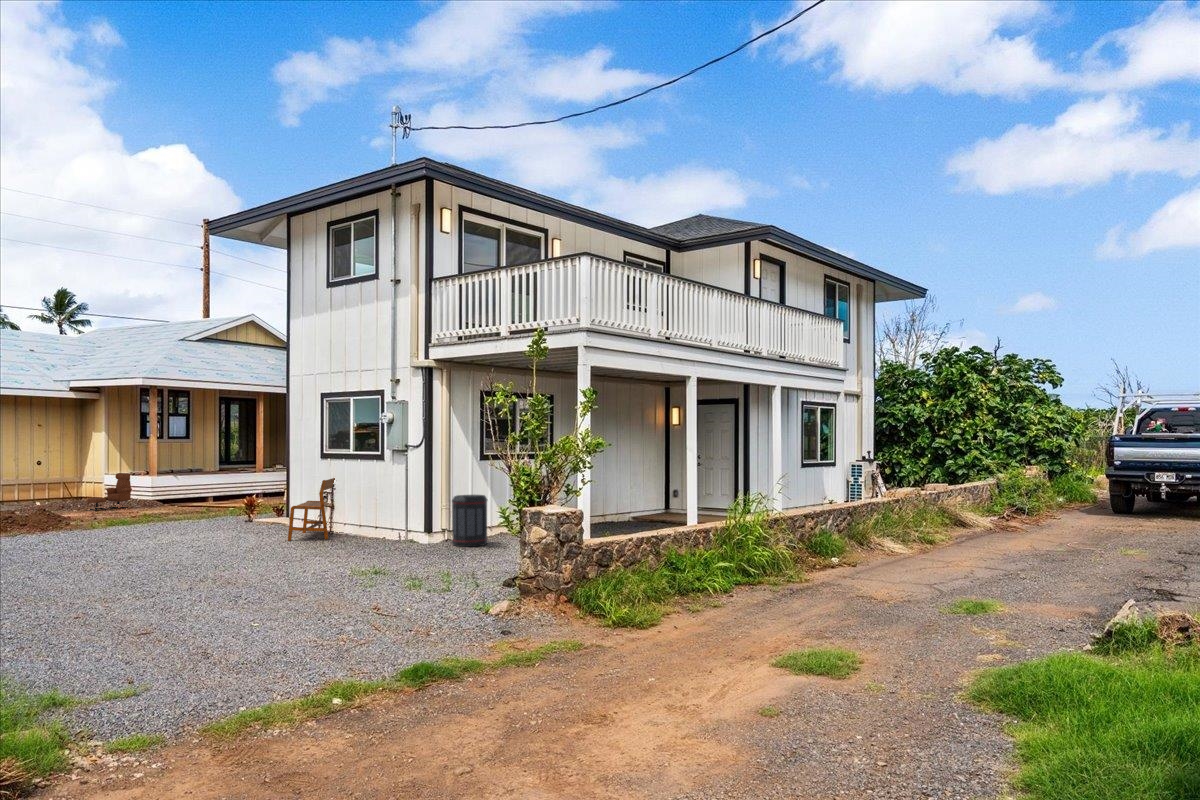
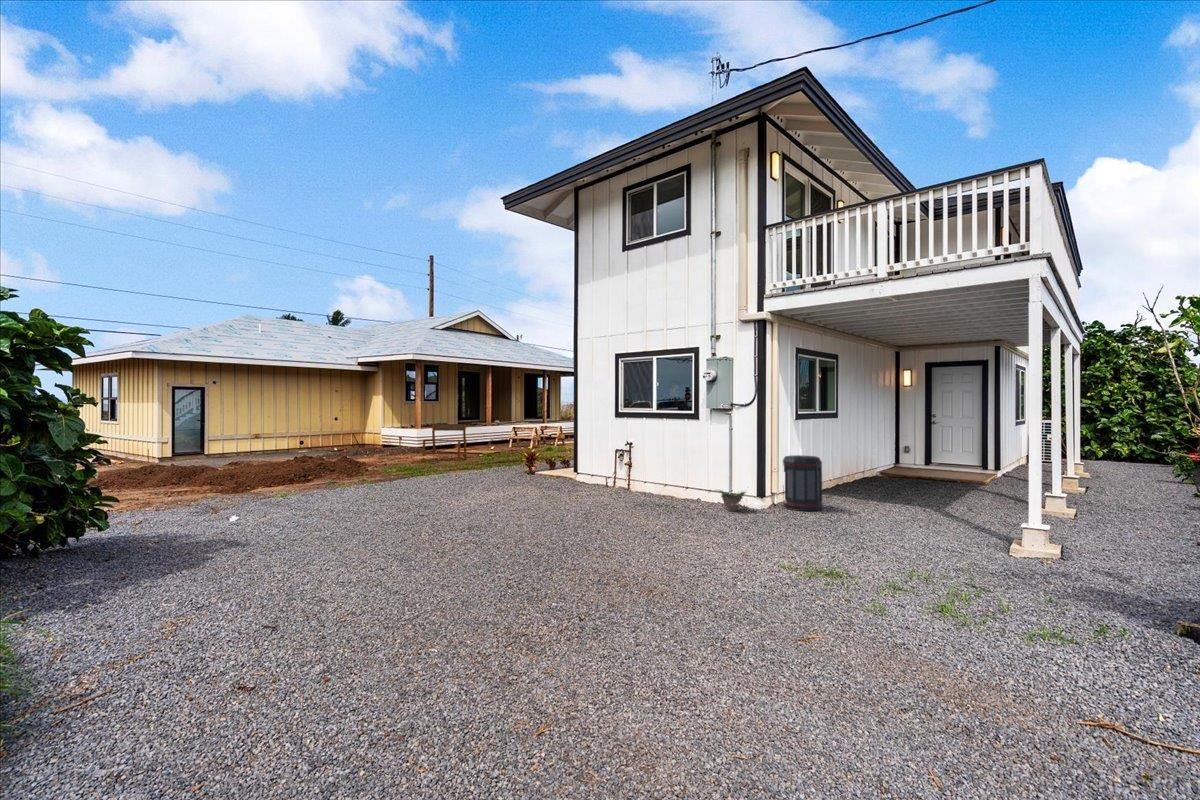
lounge chair: present [86,473,132,511] -> none [376,431,411,462]
bench: present [288,478,338,541] -> present [422,424,468,461]
decorative plant: none [378,528,416,548] -> present [719,490,746,511]

